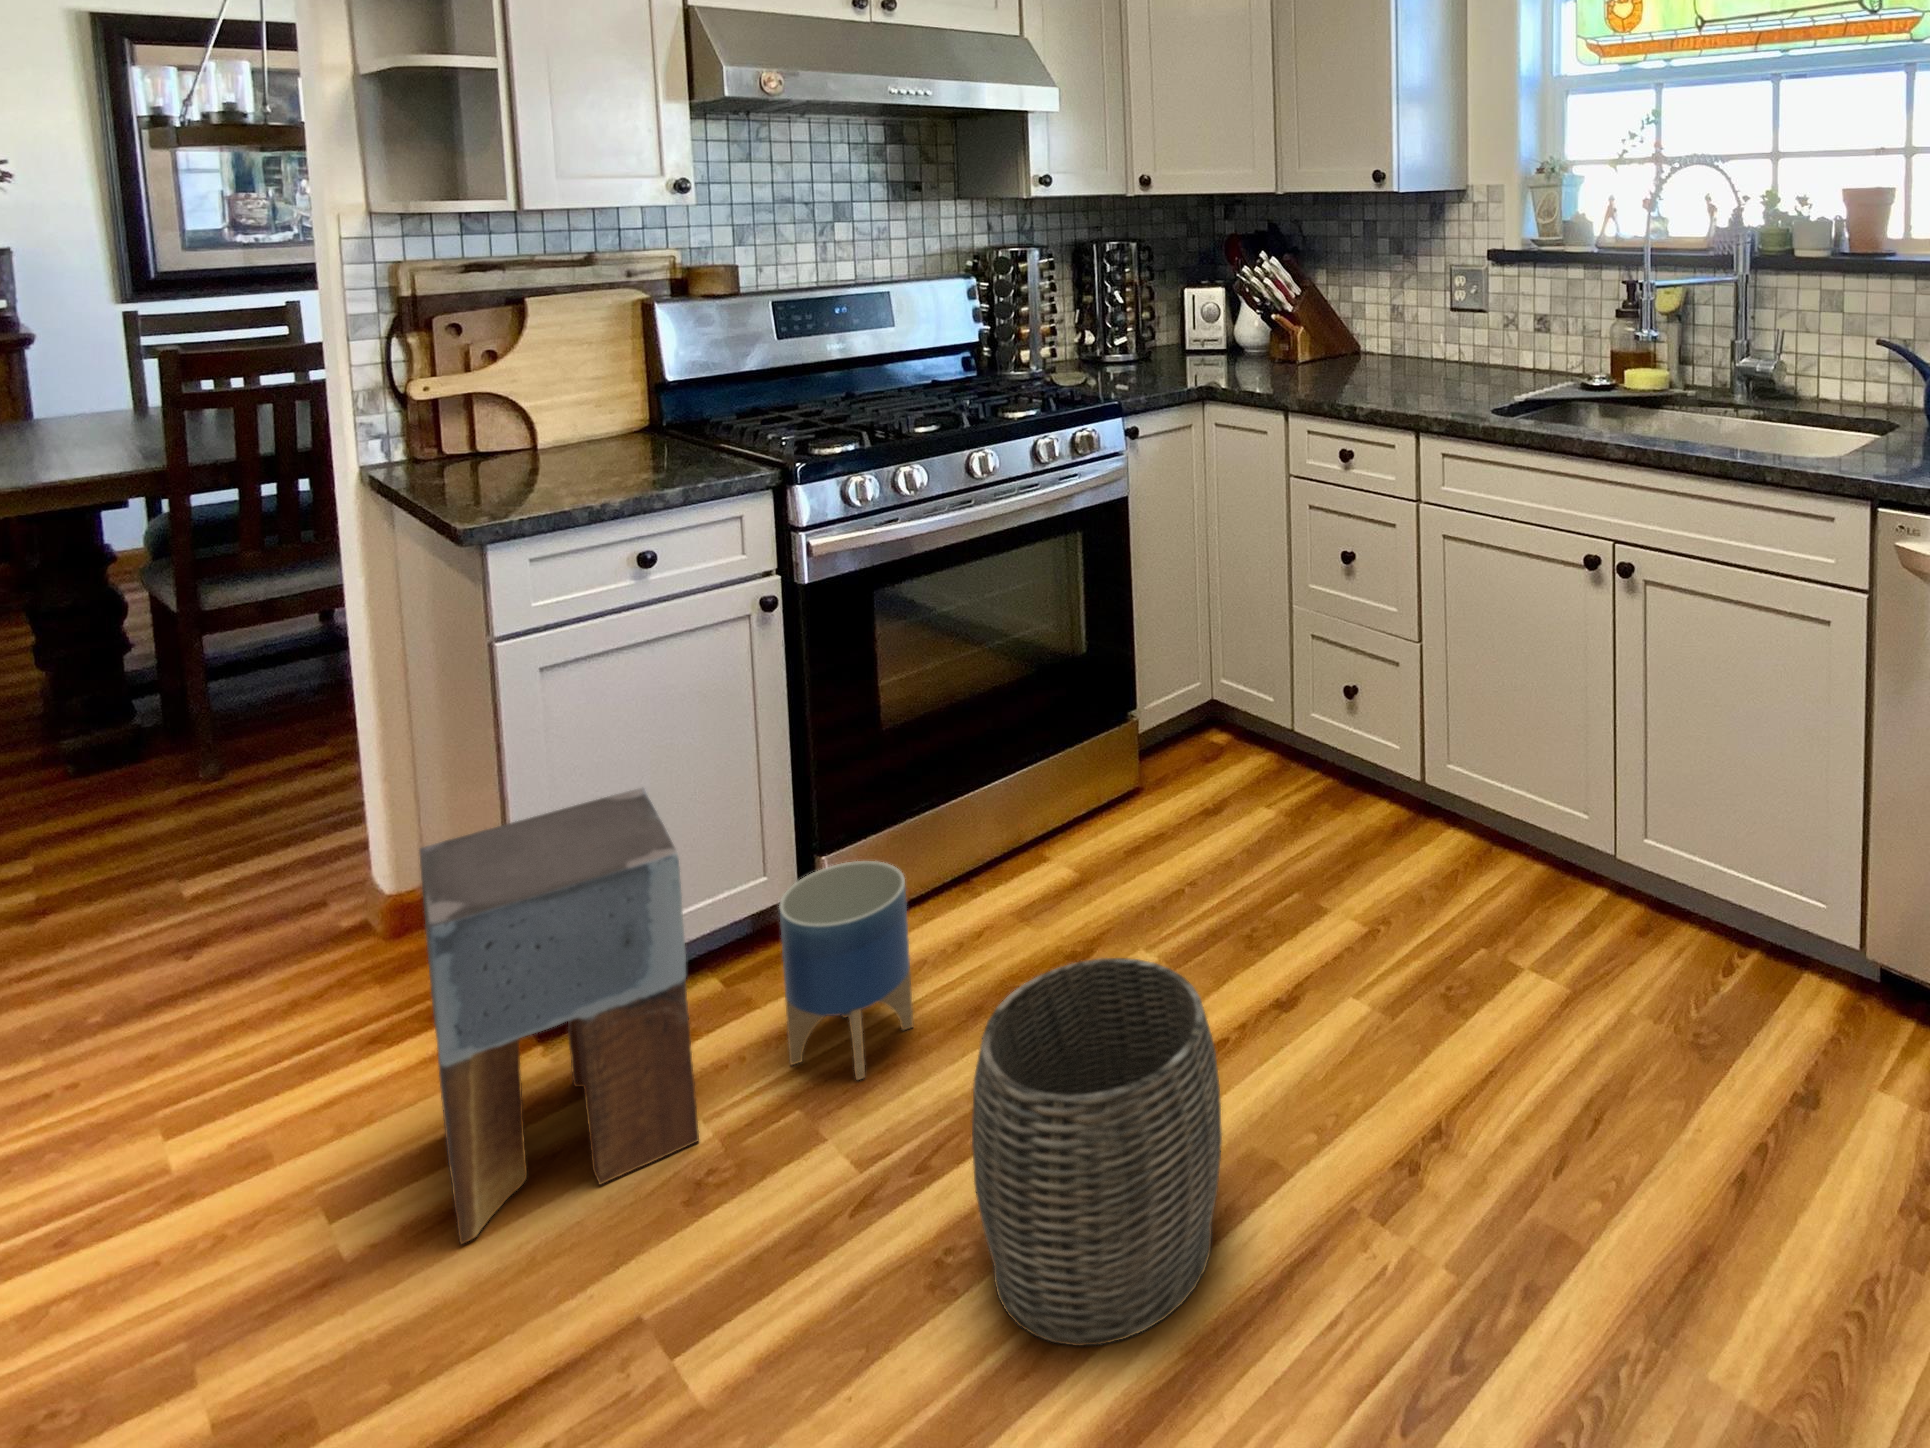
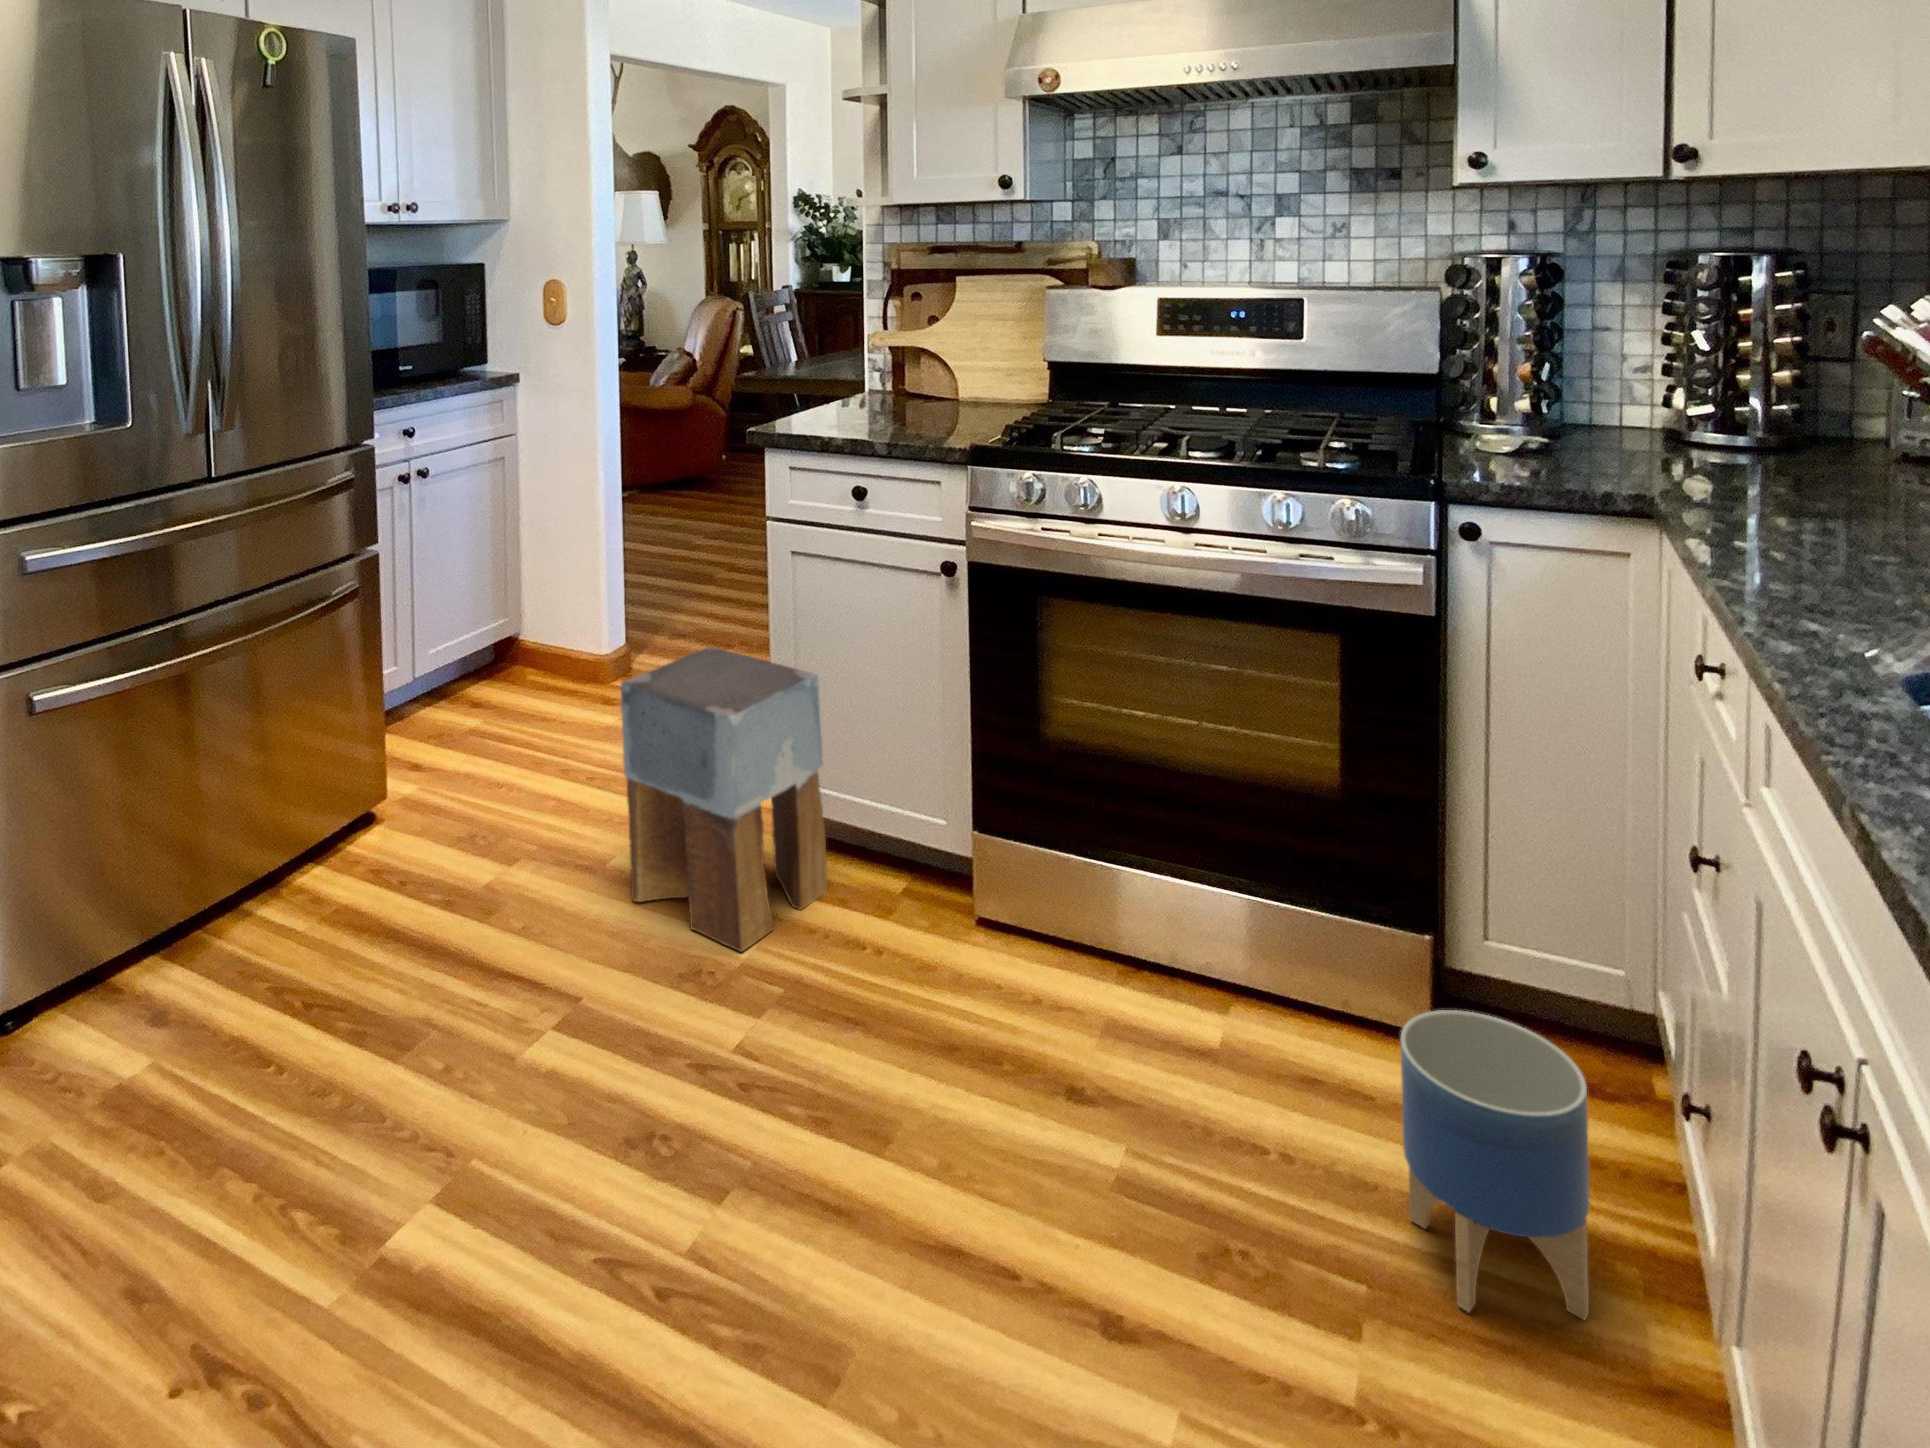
planter: present [779,861,913,1080] -> present [1401,1010,1589,1320]
woven basket: present [972,958,1222,1346] -> none [555,956,800,1354]

